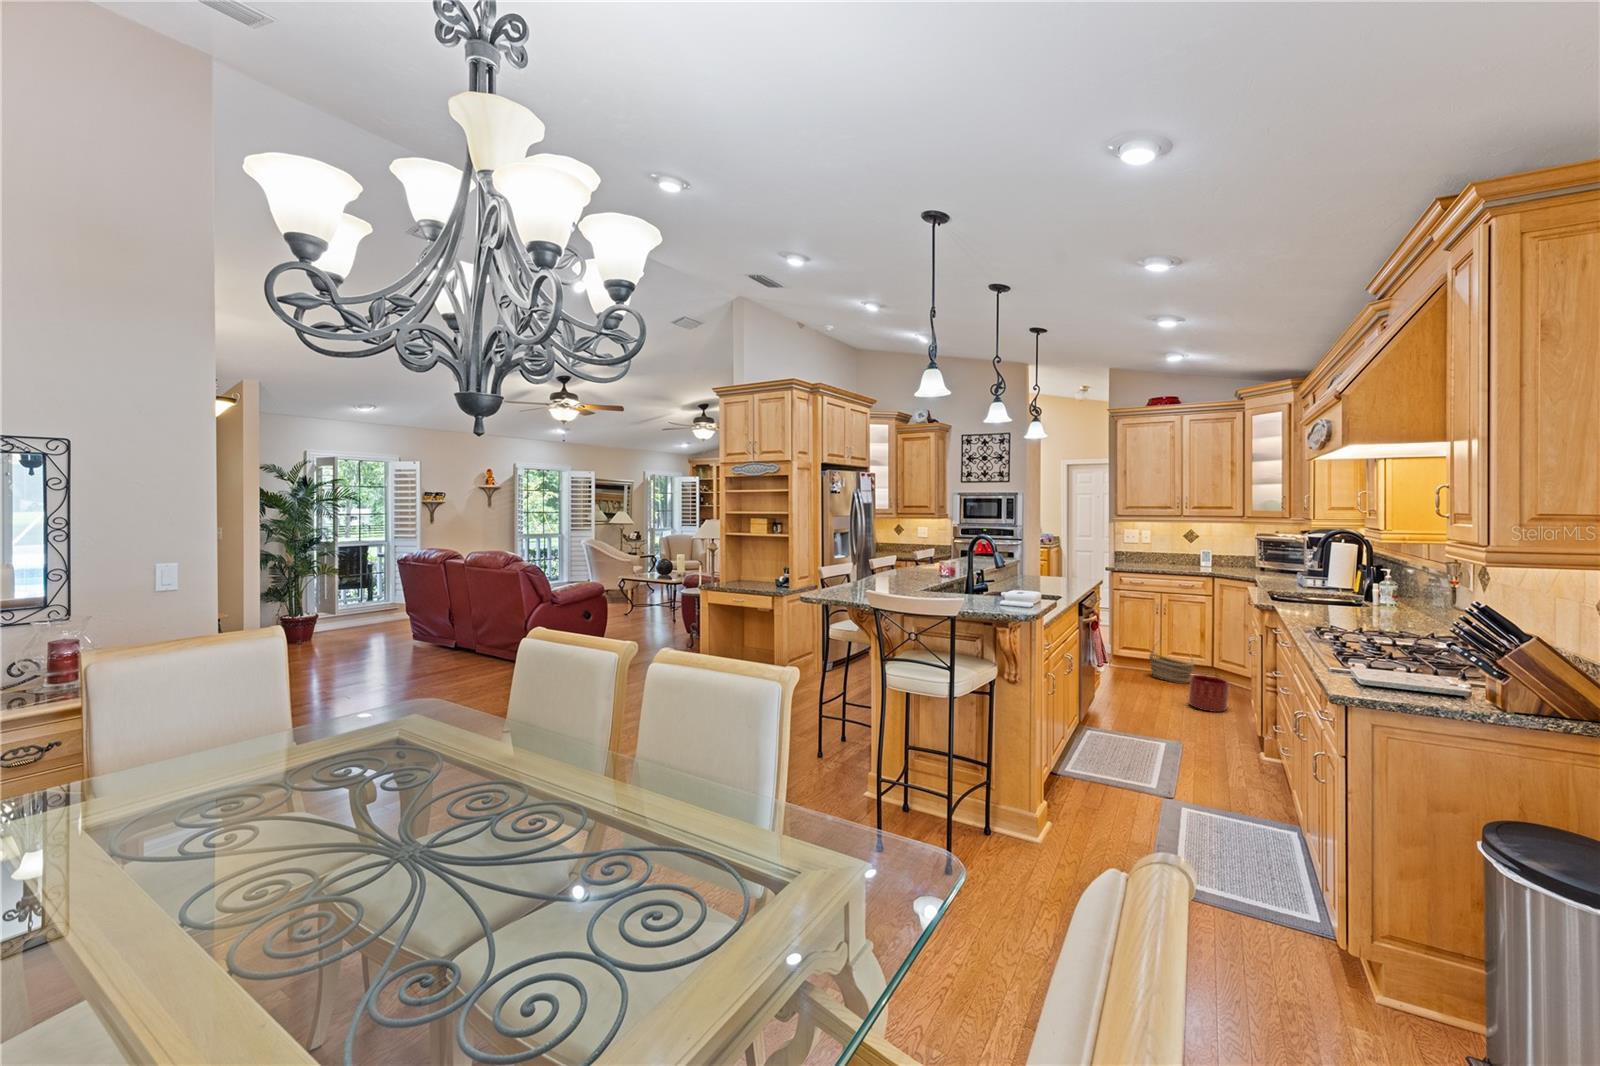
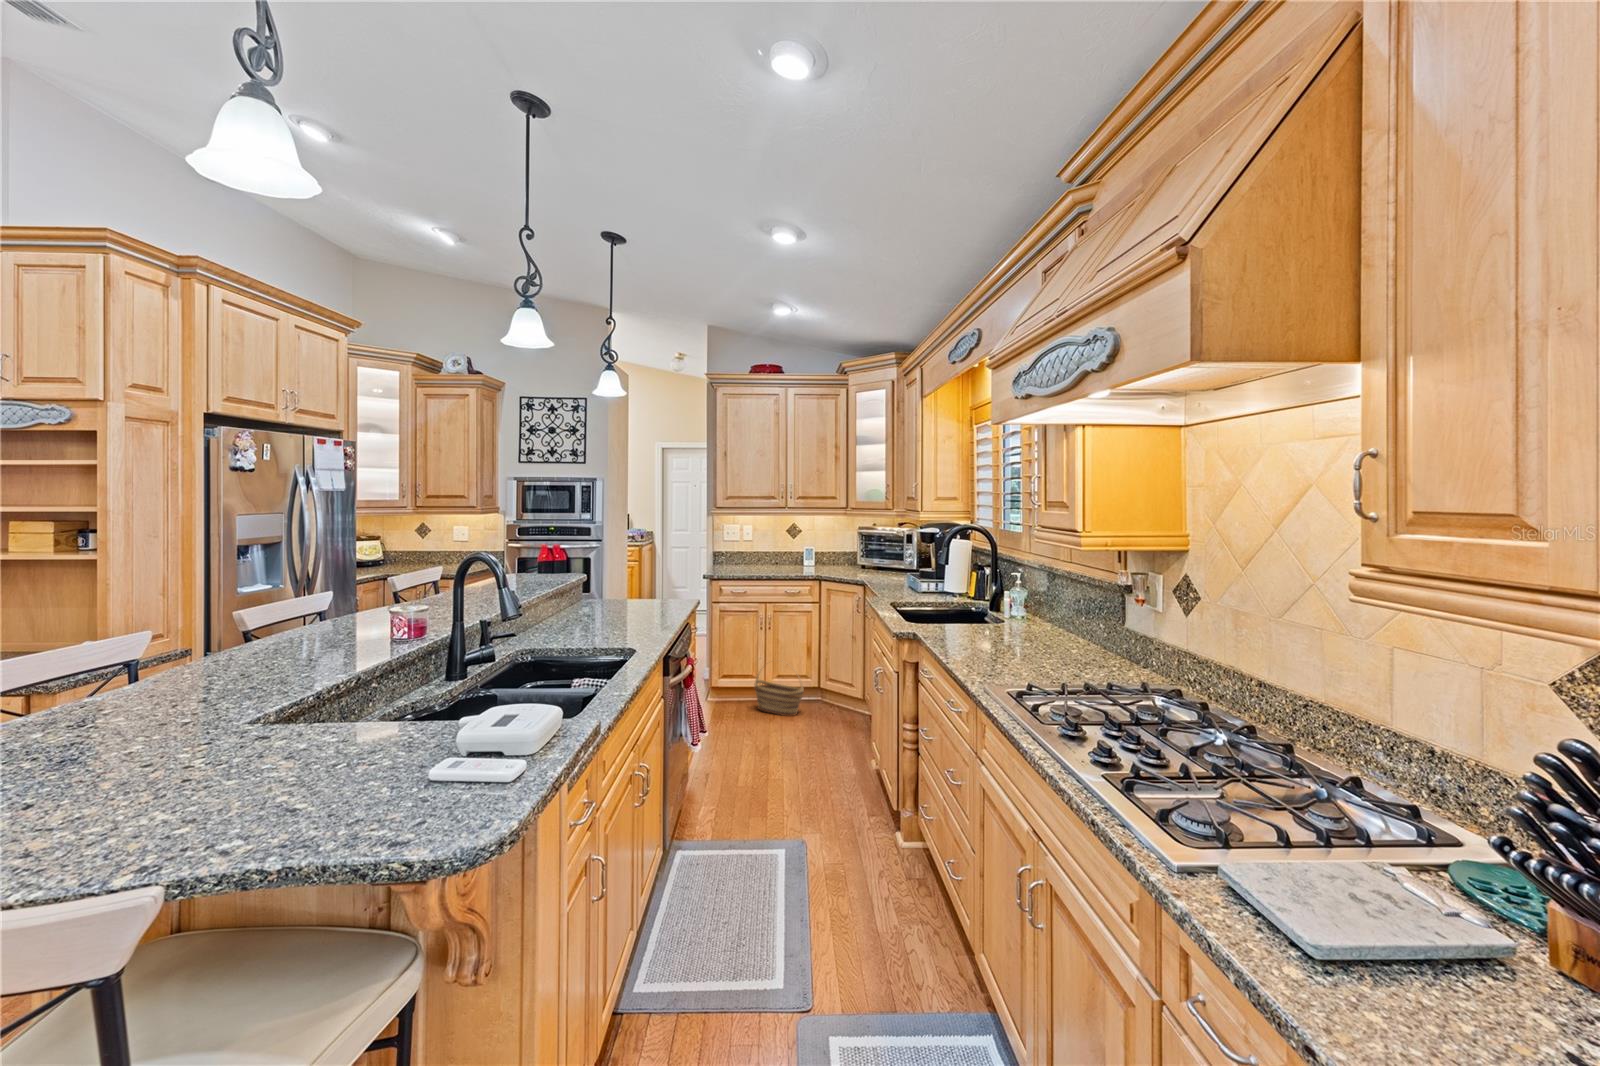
planter: present [1189,675,1229,712] -> none [804,710,847,759]

